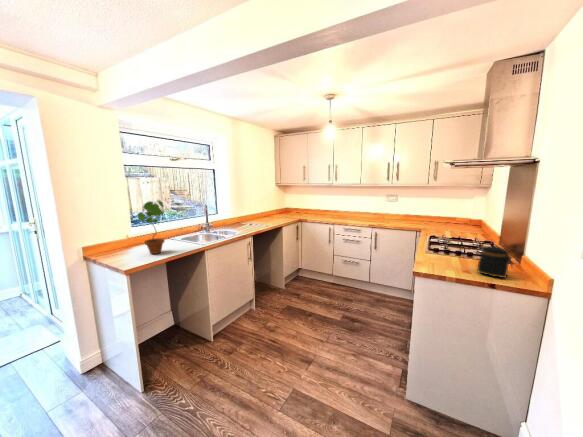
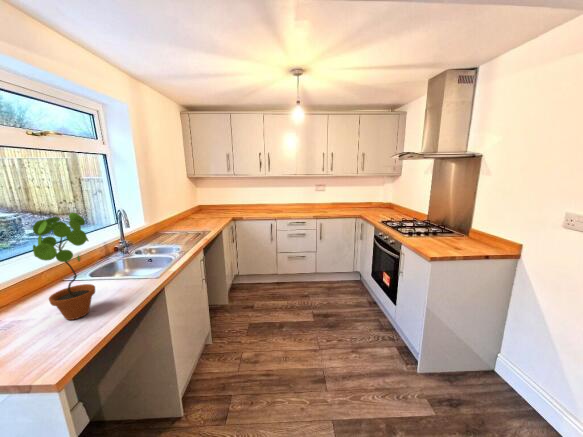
jar: present [476,246,512,278] -> none [461,224,490,249]

